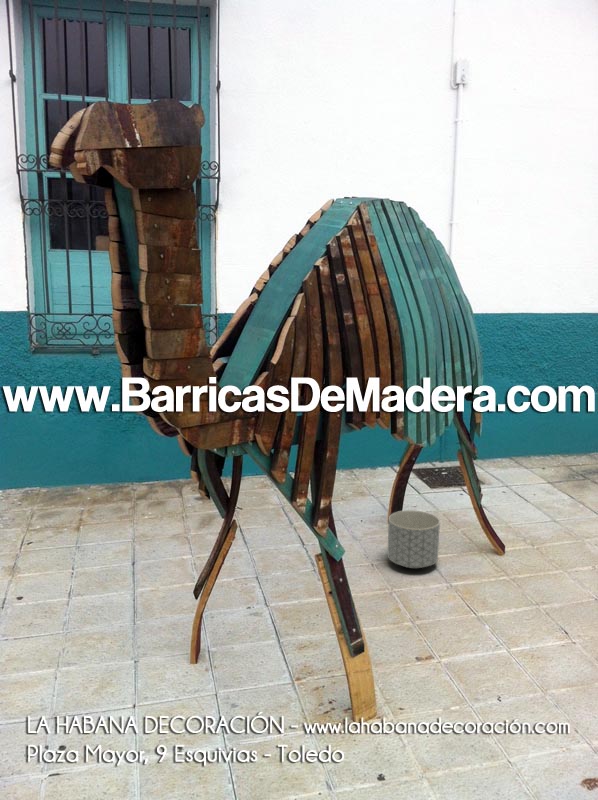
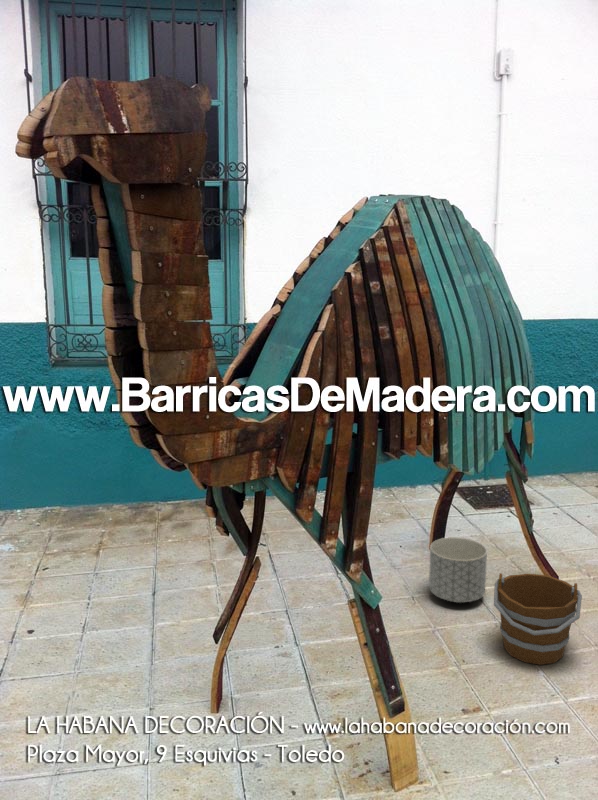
bucket: none [445,539,522,619] -> present [494,573,582,665]

